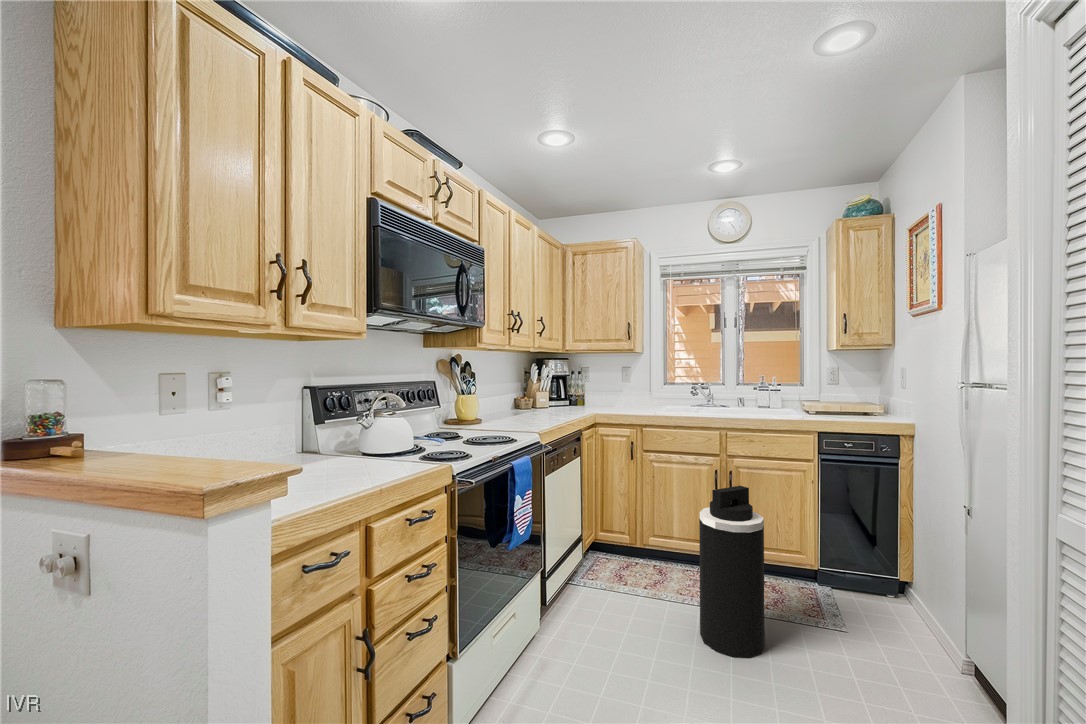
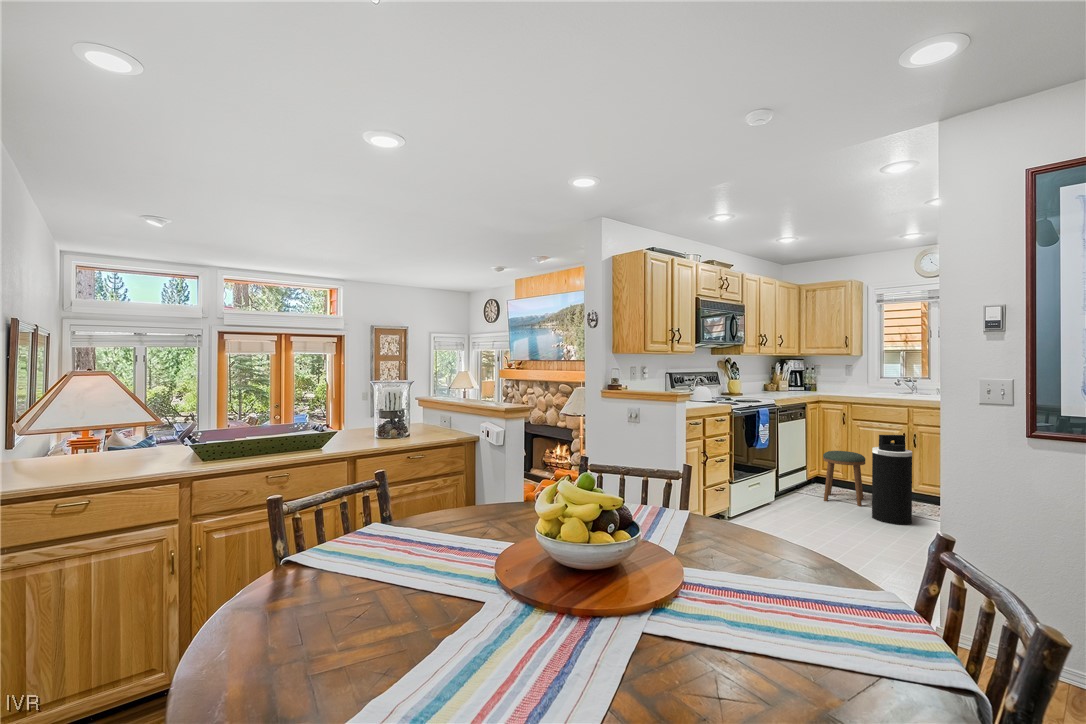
stool: none [611,507,673,607] -> present [823,451,865,506]

